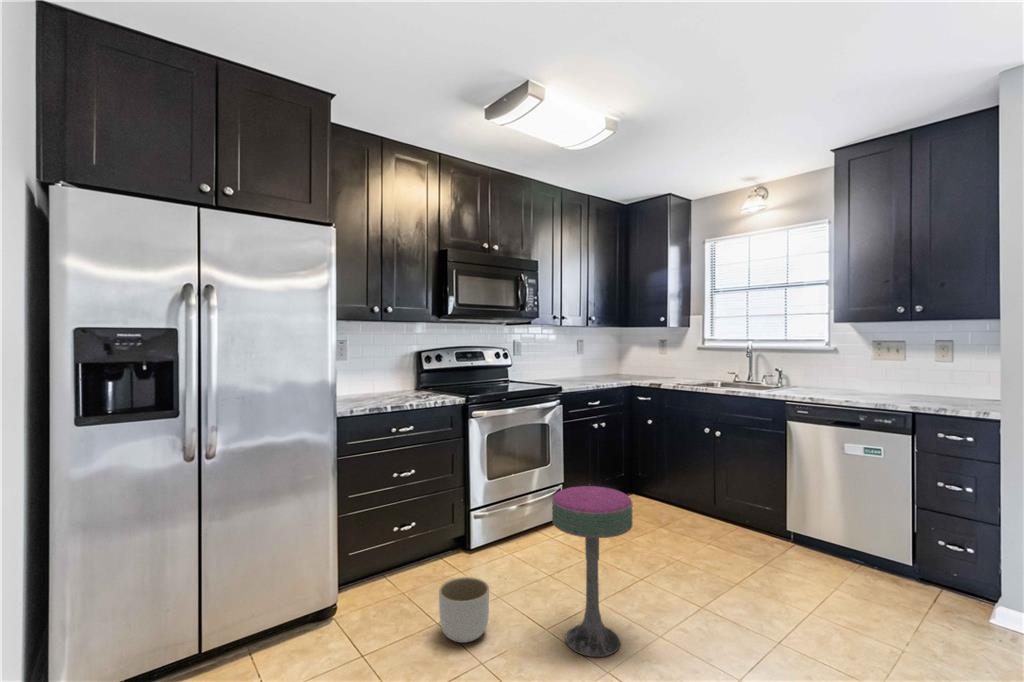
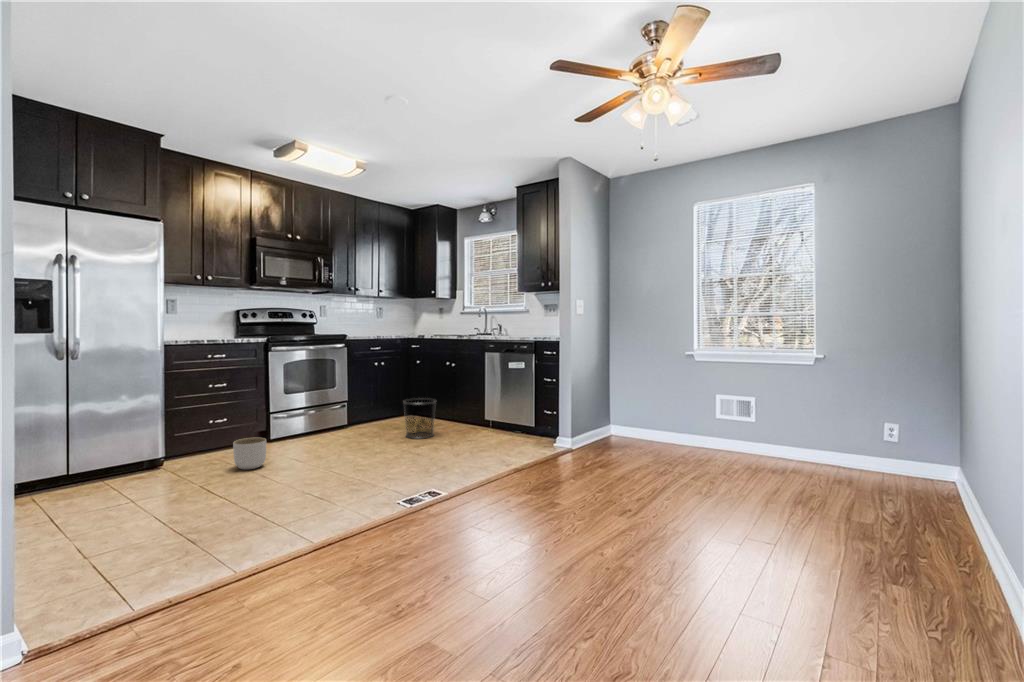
bar stool: present [552,486,633,657] -> none [303,382,351,469]
waste bin: none [664,490,721,564] -> present [403,398,436,439]

